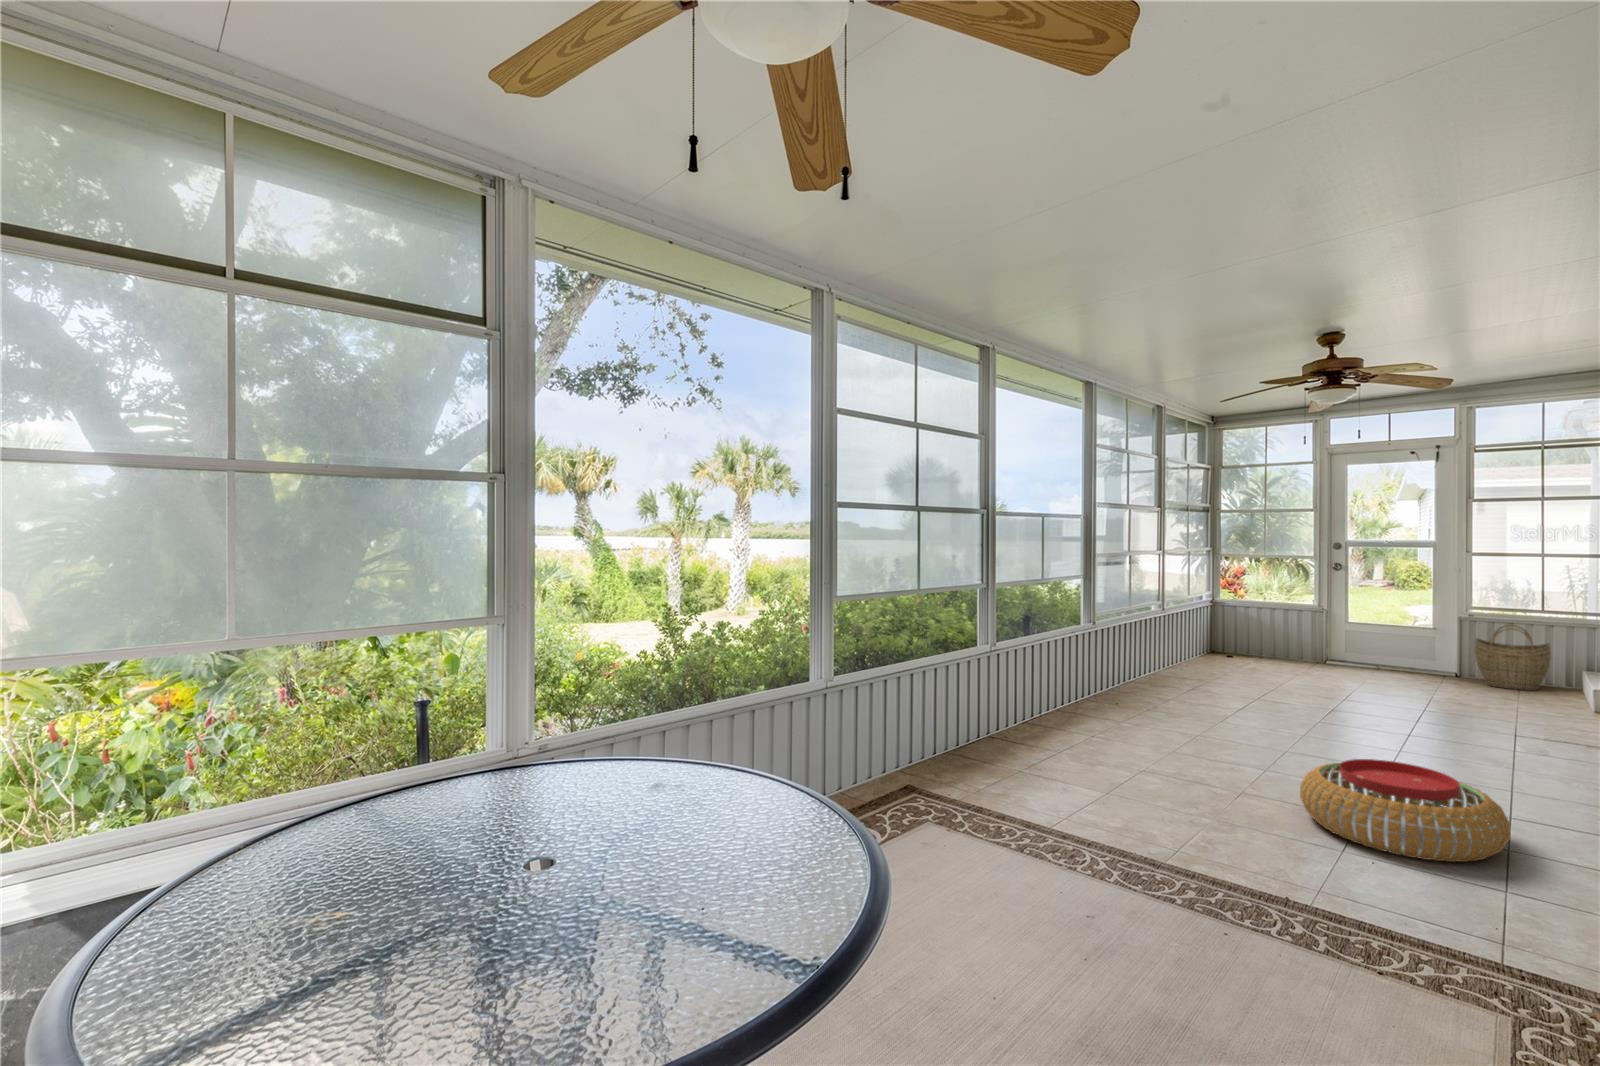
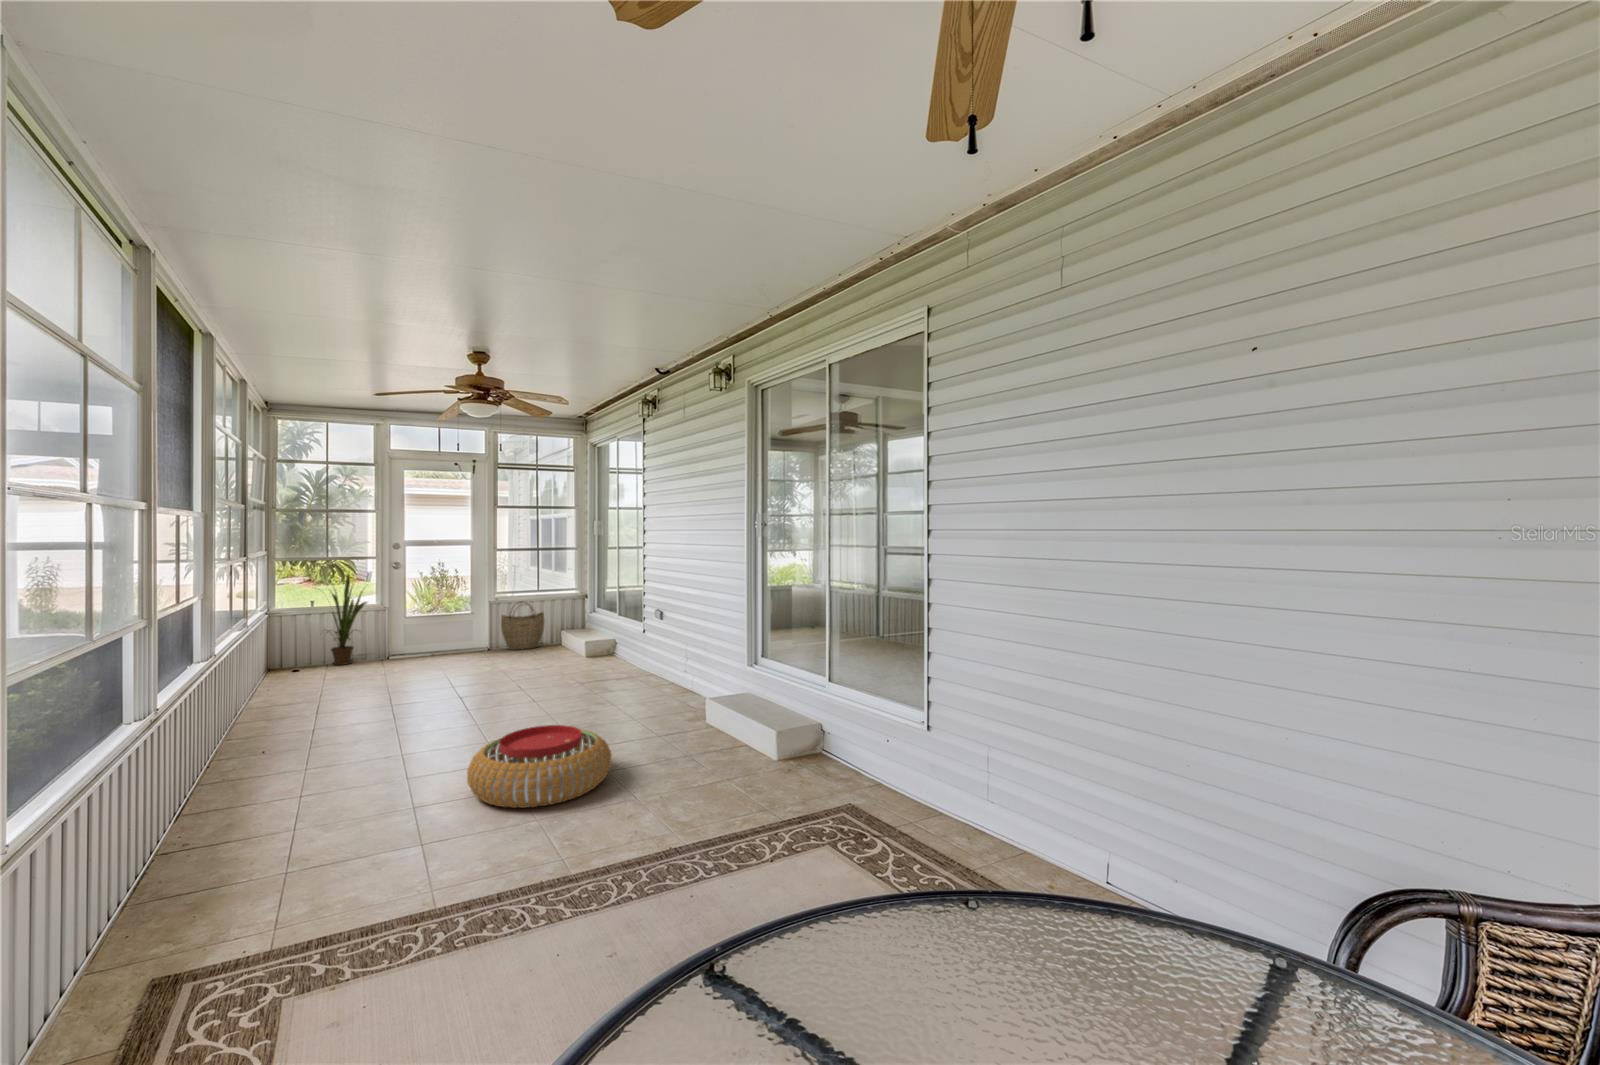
house plant: none [1245,572,1304,664] -> present [331,574,367,665]

